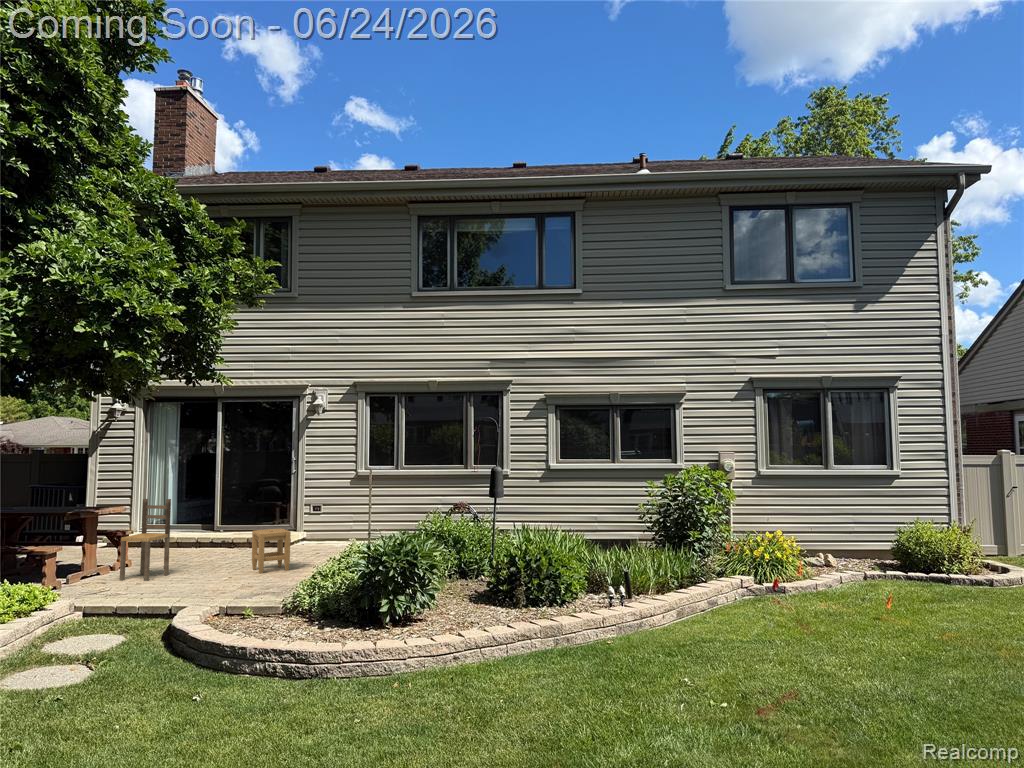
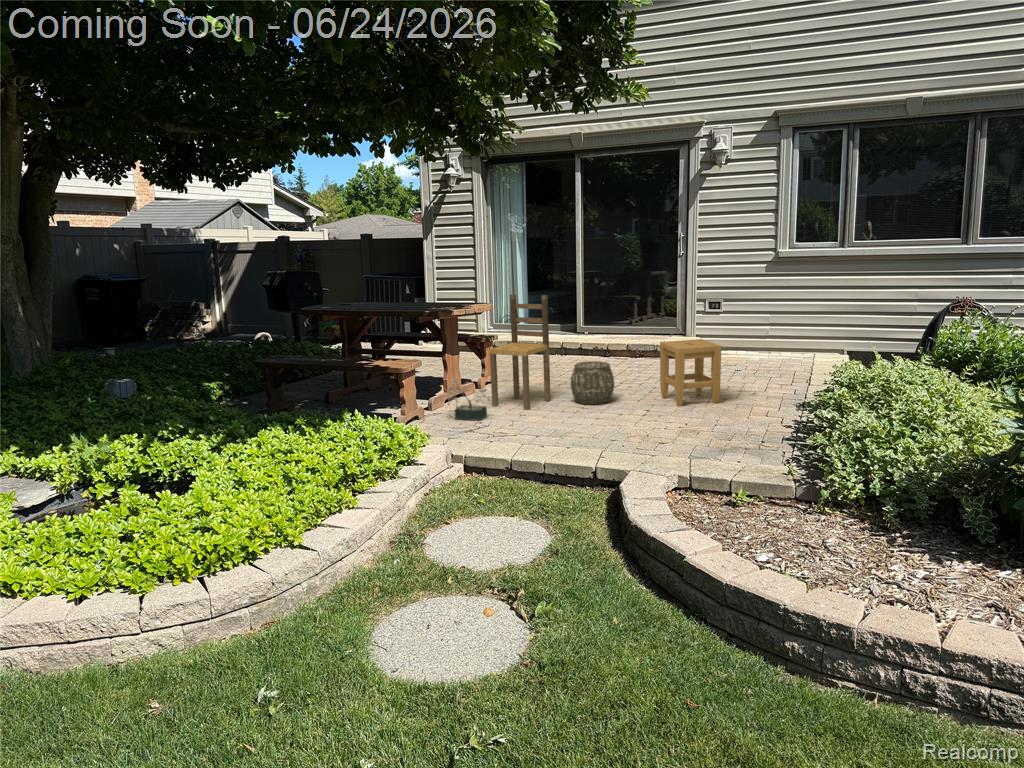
woven basket: none [184,545,218,576] -> present [570,361,614,405]
decorative plant: none [78,559,117,589] -> present [447,379,490,421]

